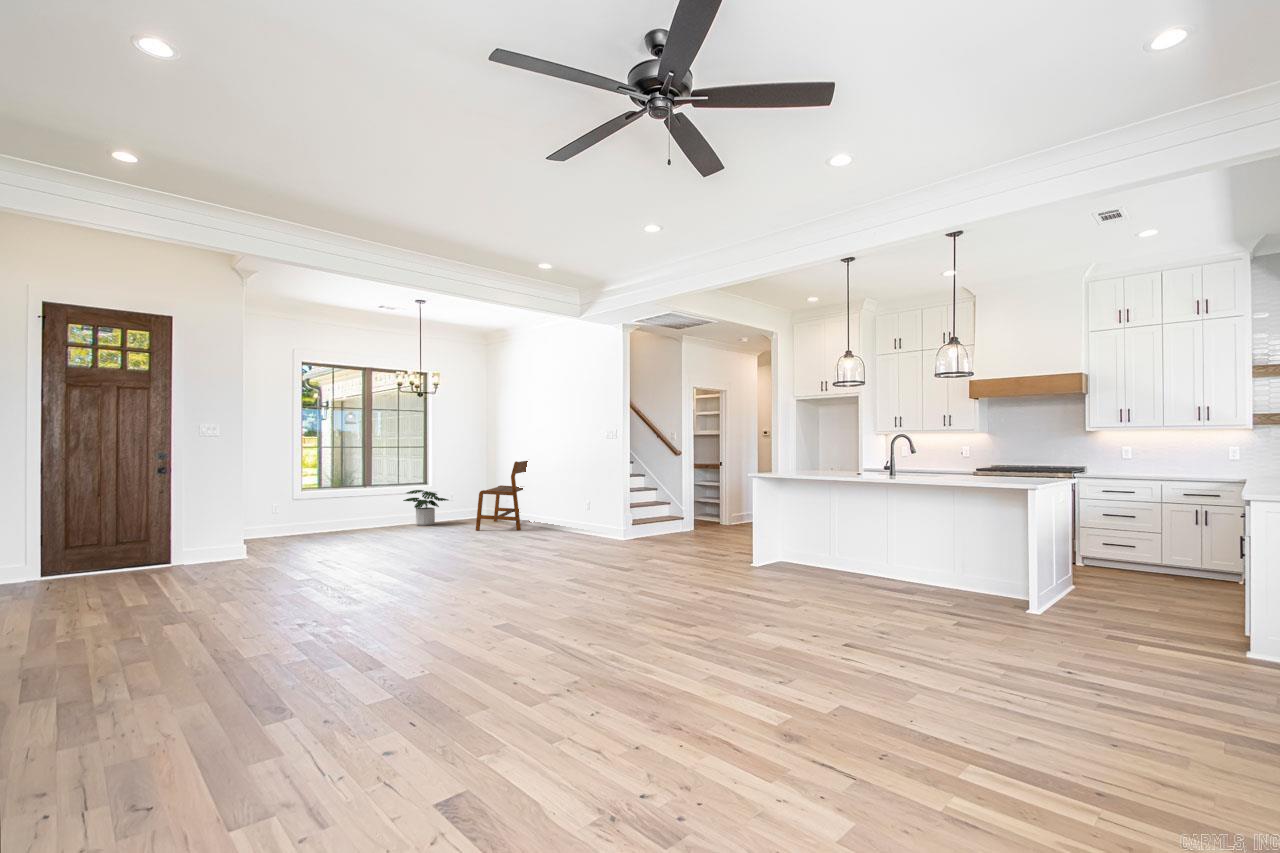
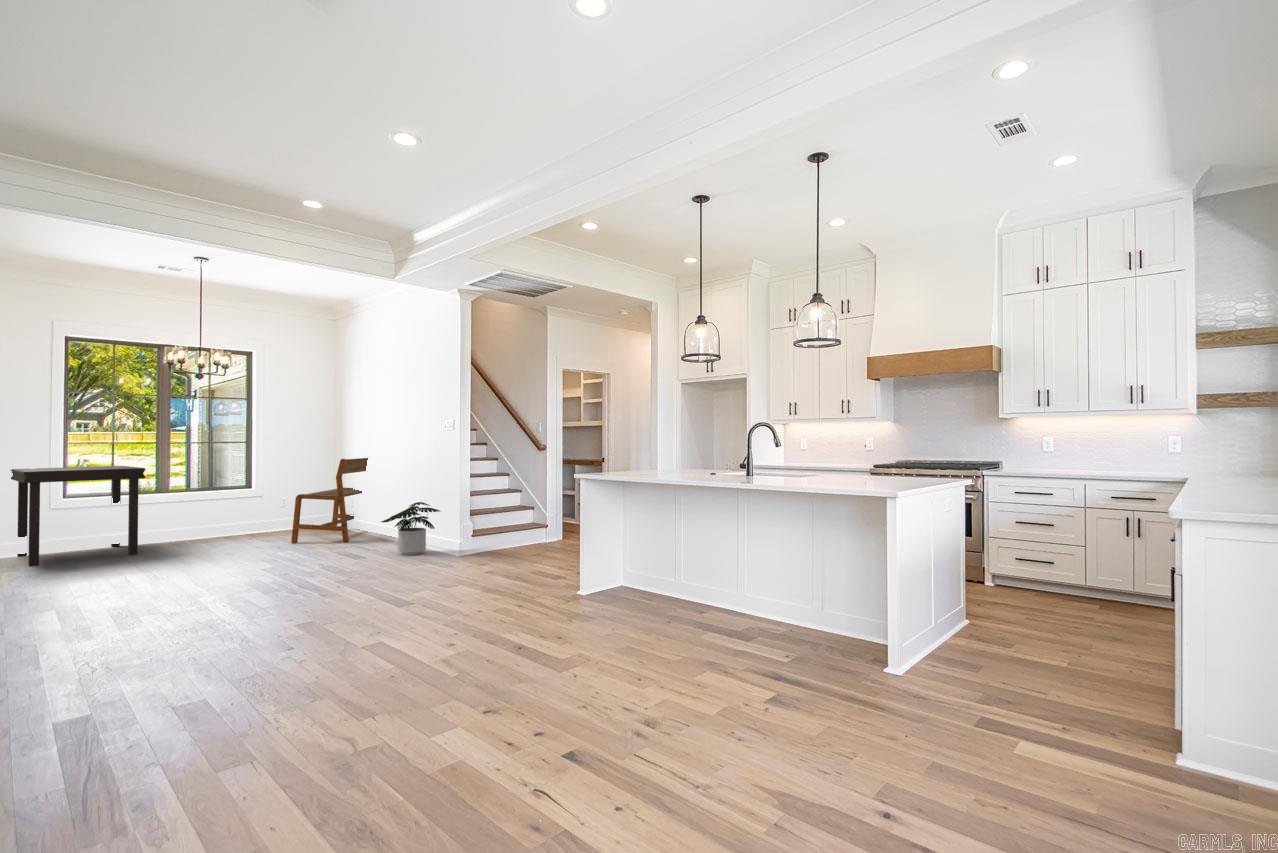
dining table: none [268,466,371,545] -> present [11,466,145,566]
potted plant: present [403,490,448,526] -> present [381,502,440,555]

